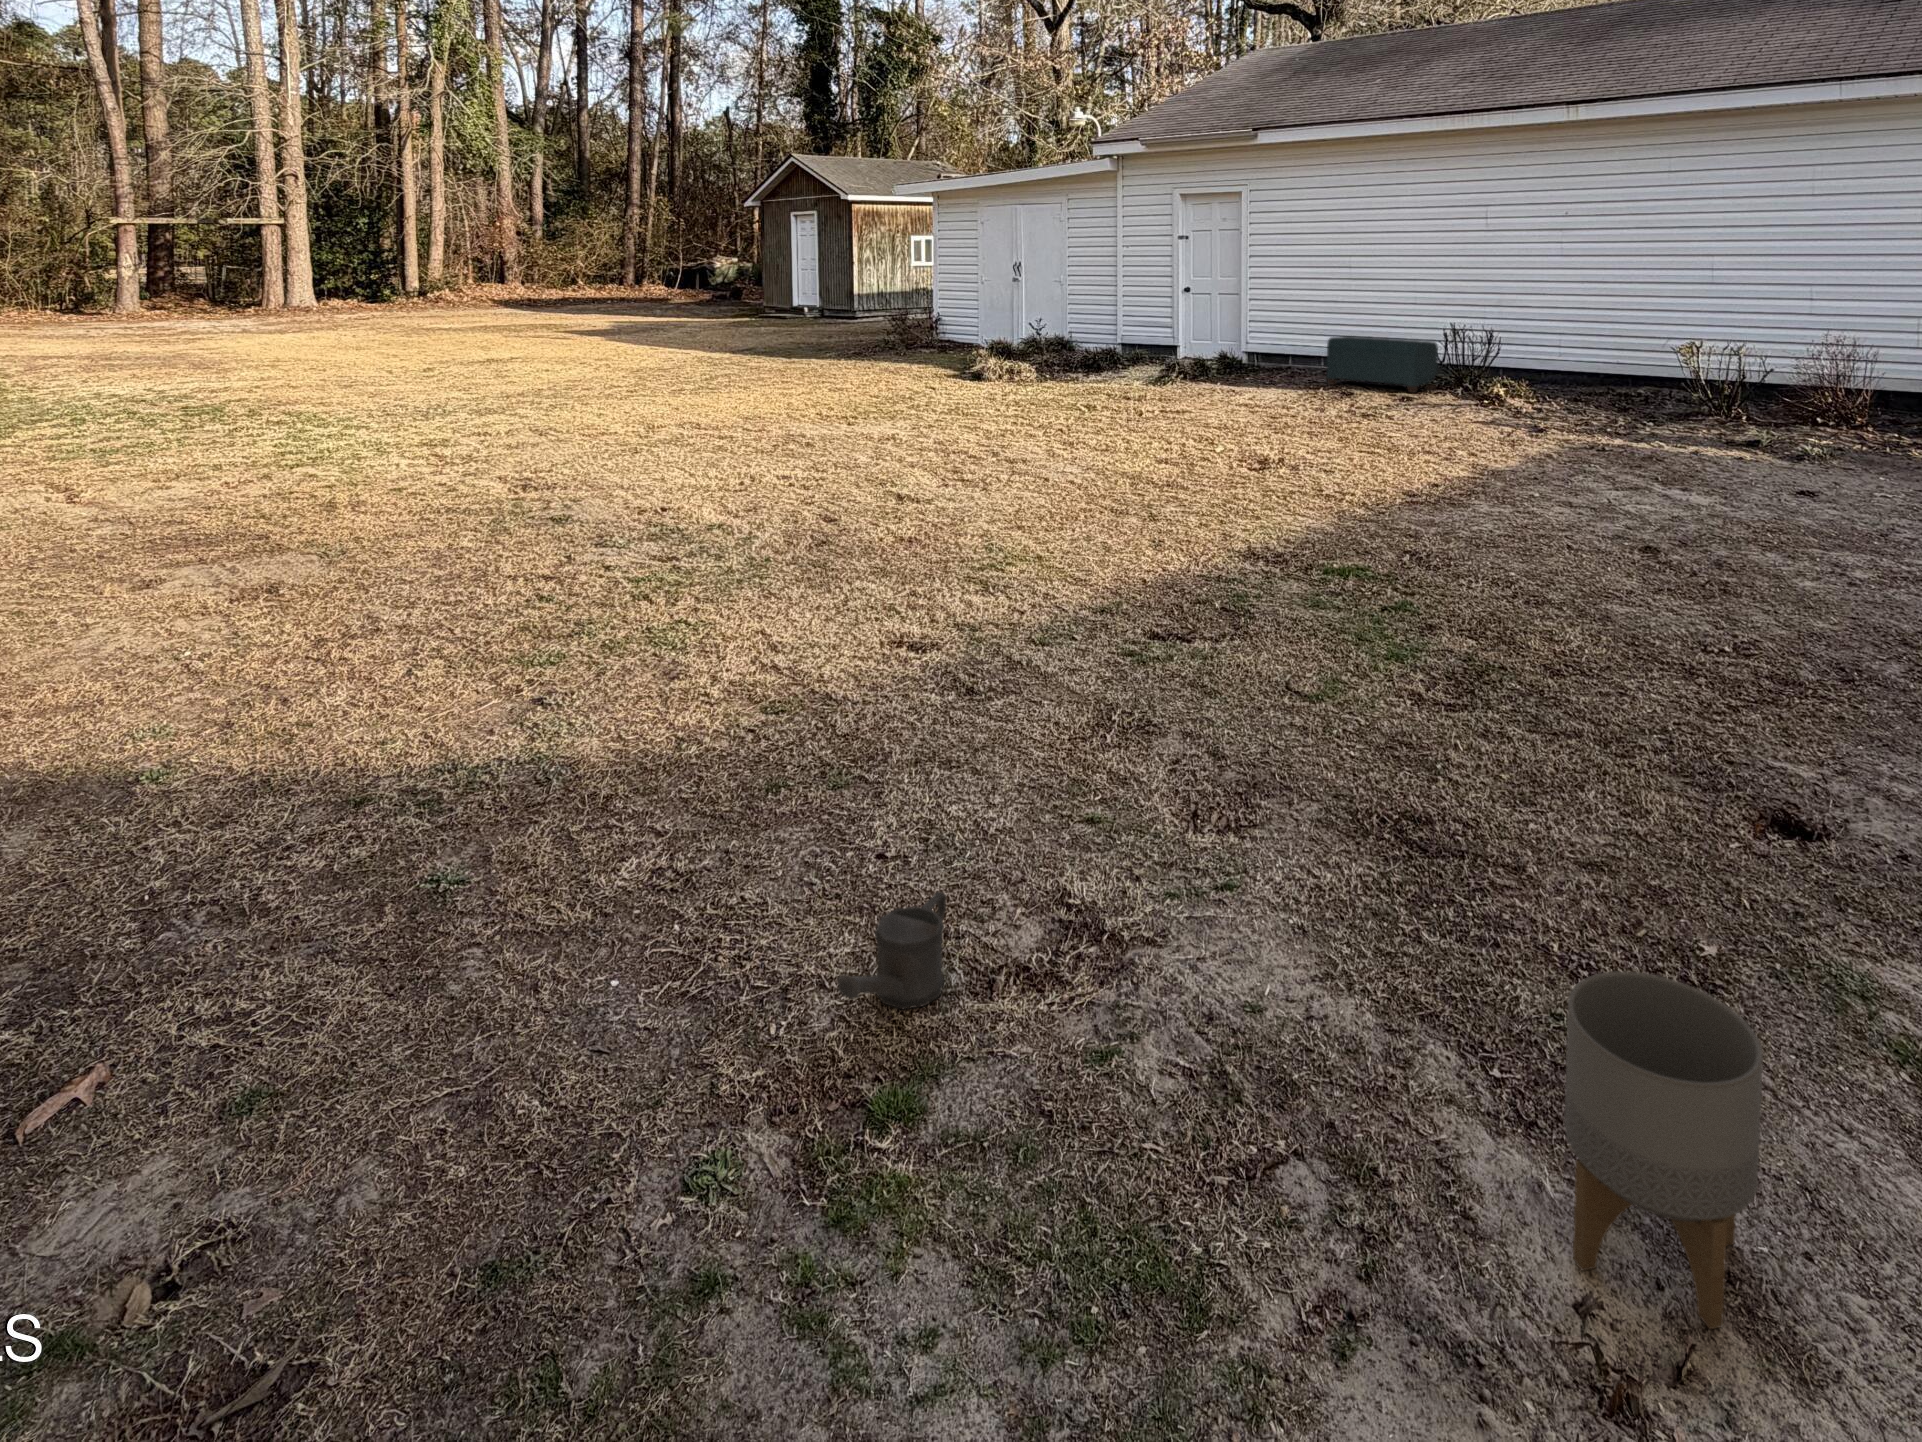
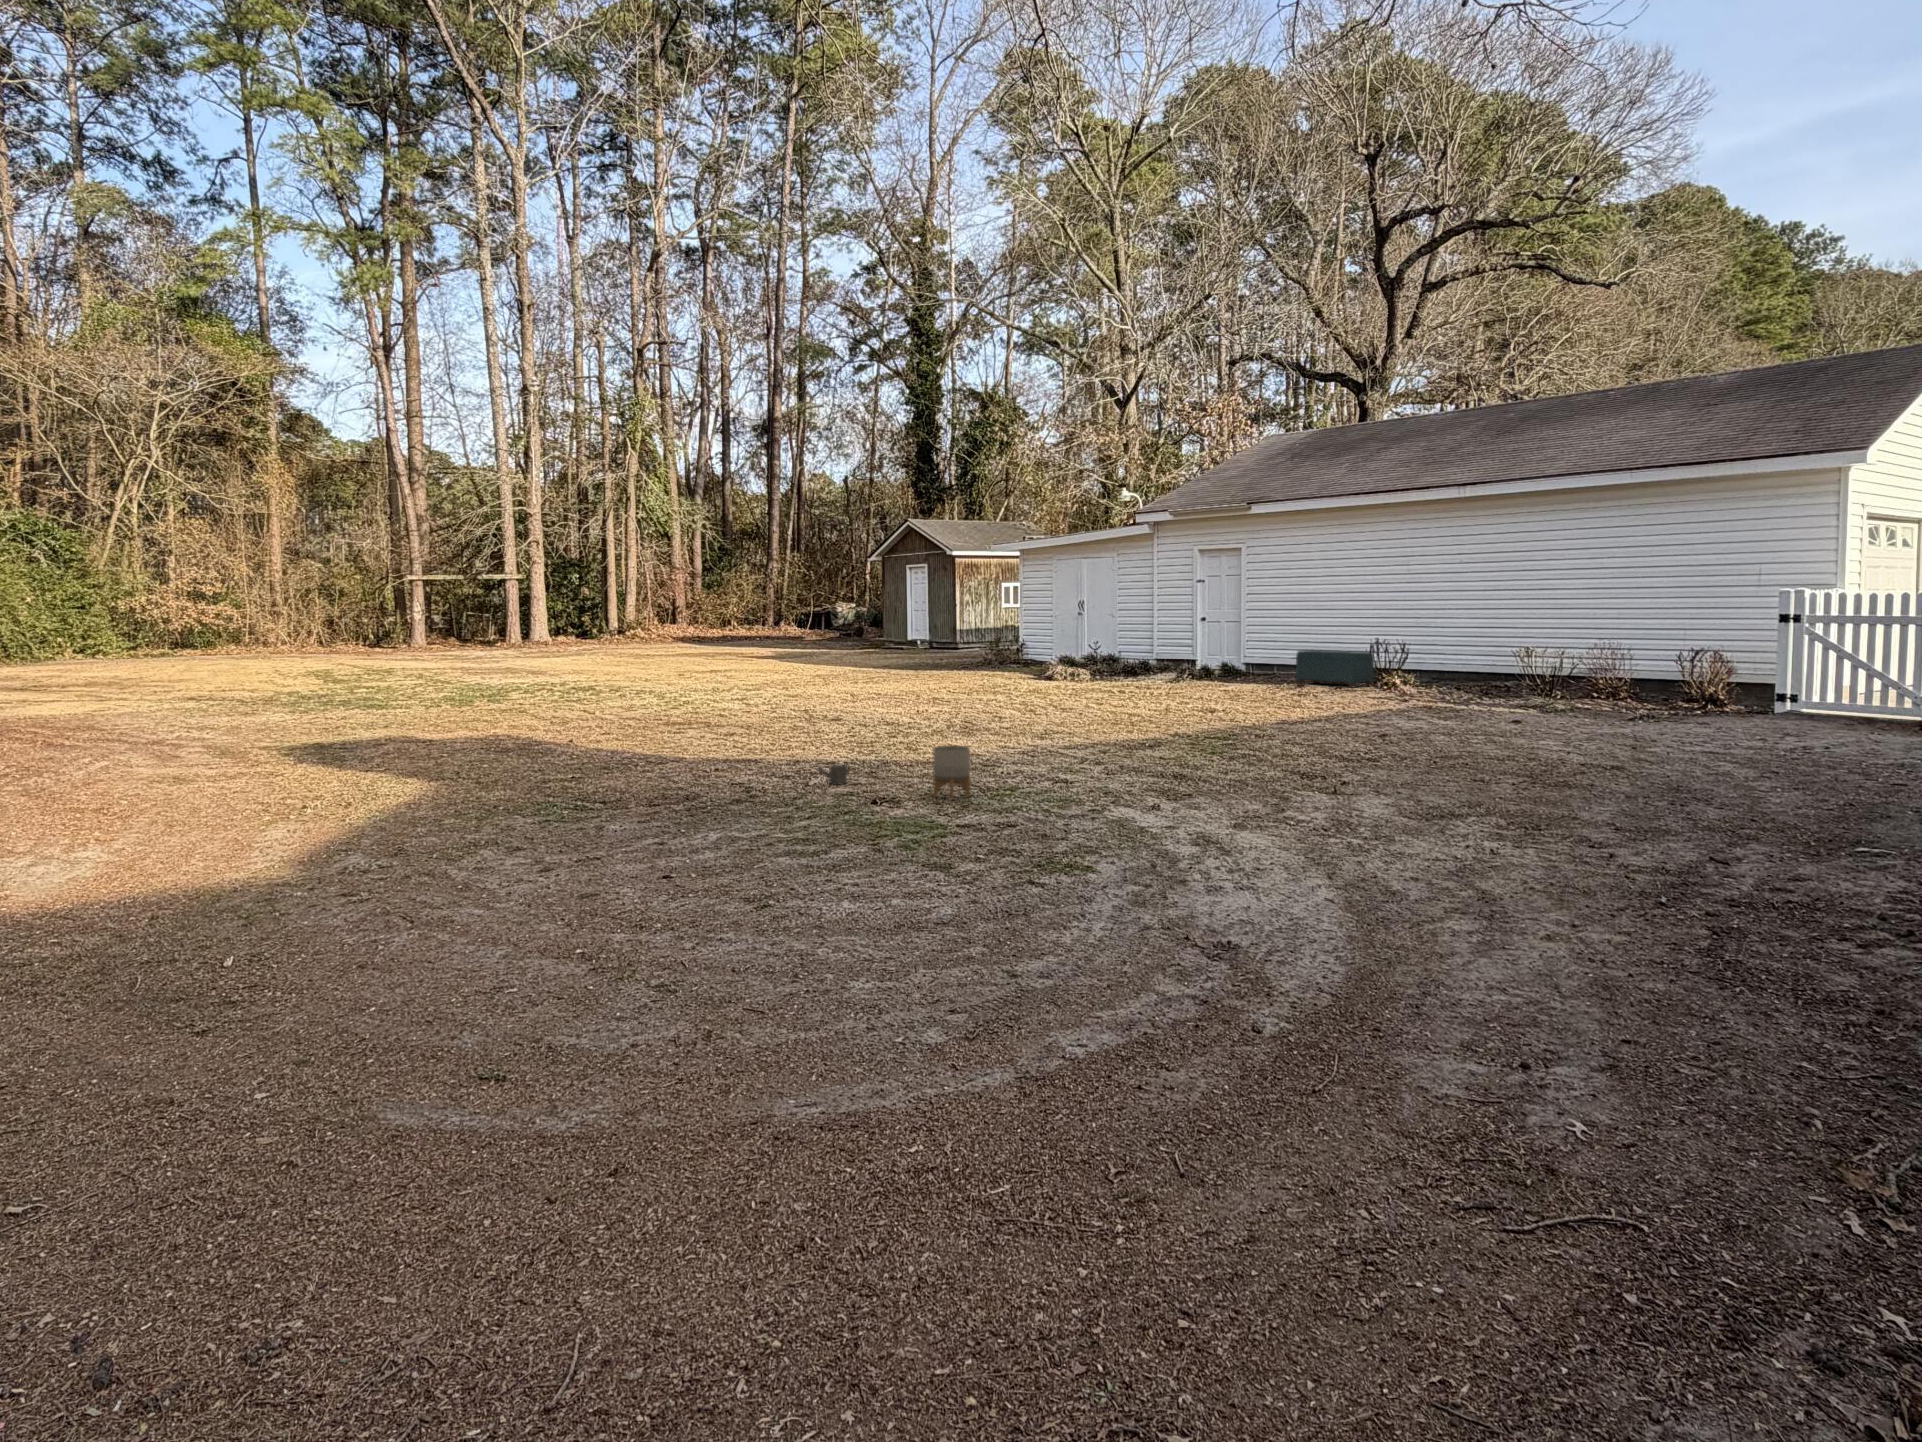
watering can: present [838,892,946,1009] -> present [818,764,850,785]
planter: present [1564,971,1763,1329] -> present [933,745,970,800]

